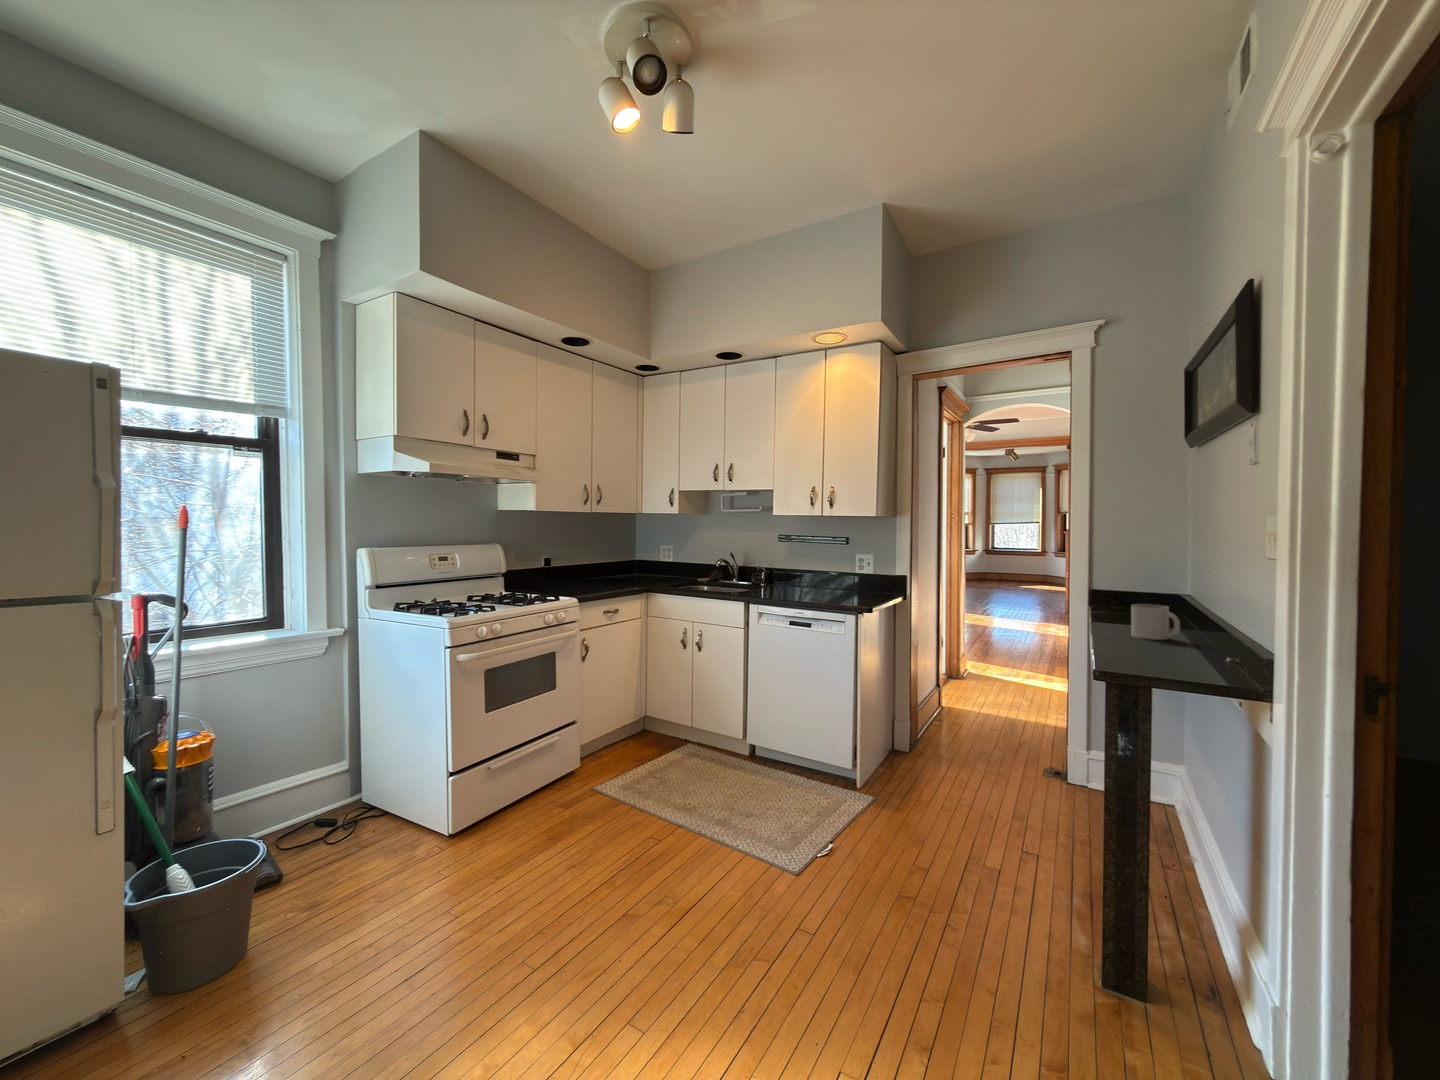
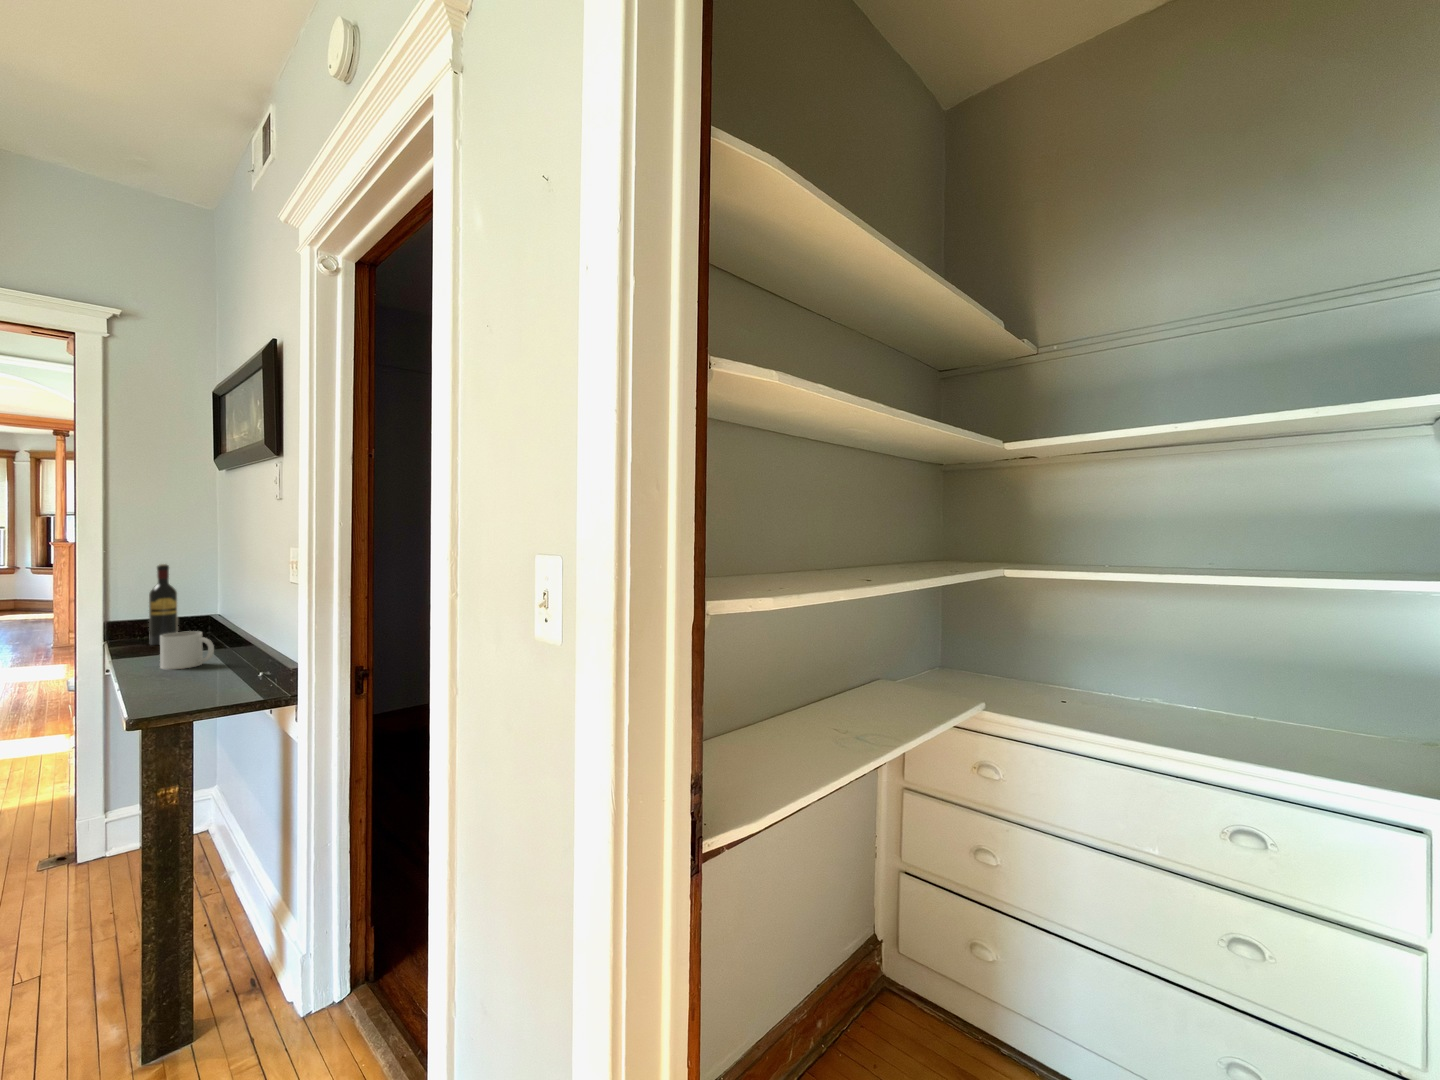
wine bottle: none [1125,542,1148,616] -> present [149,564,178,645]

